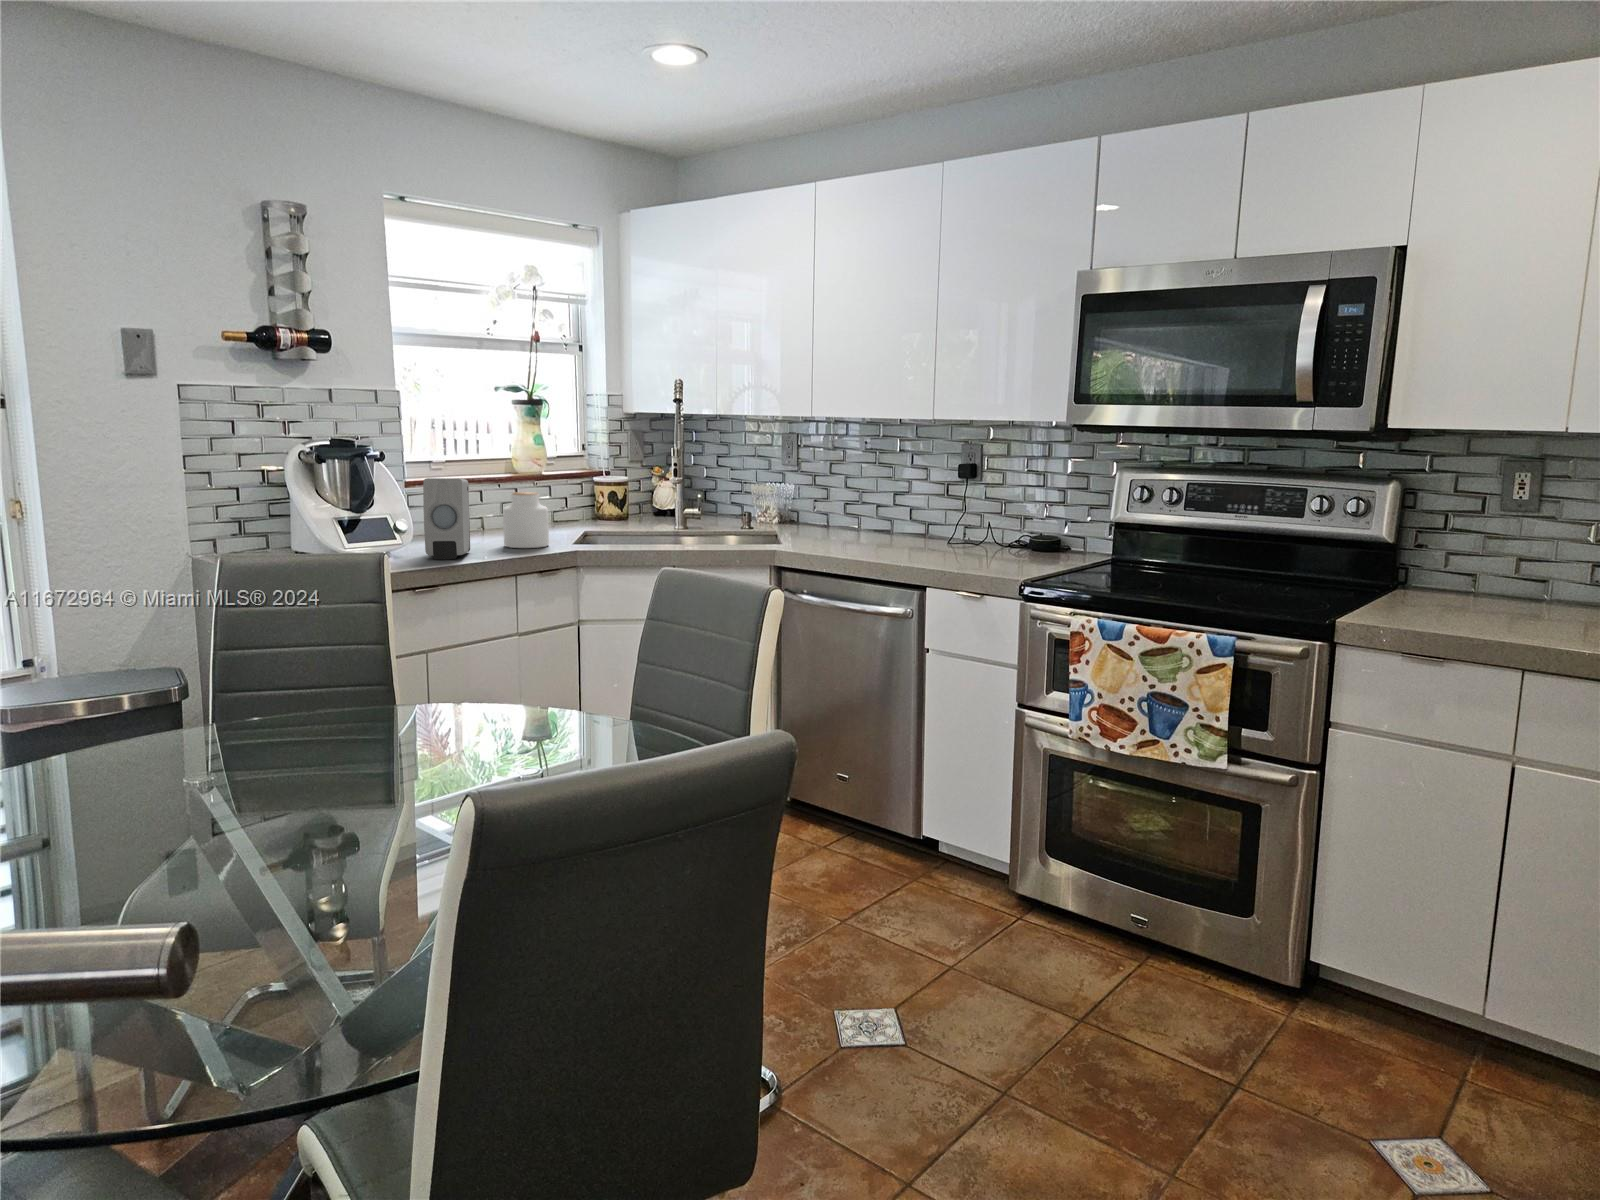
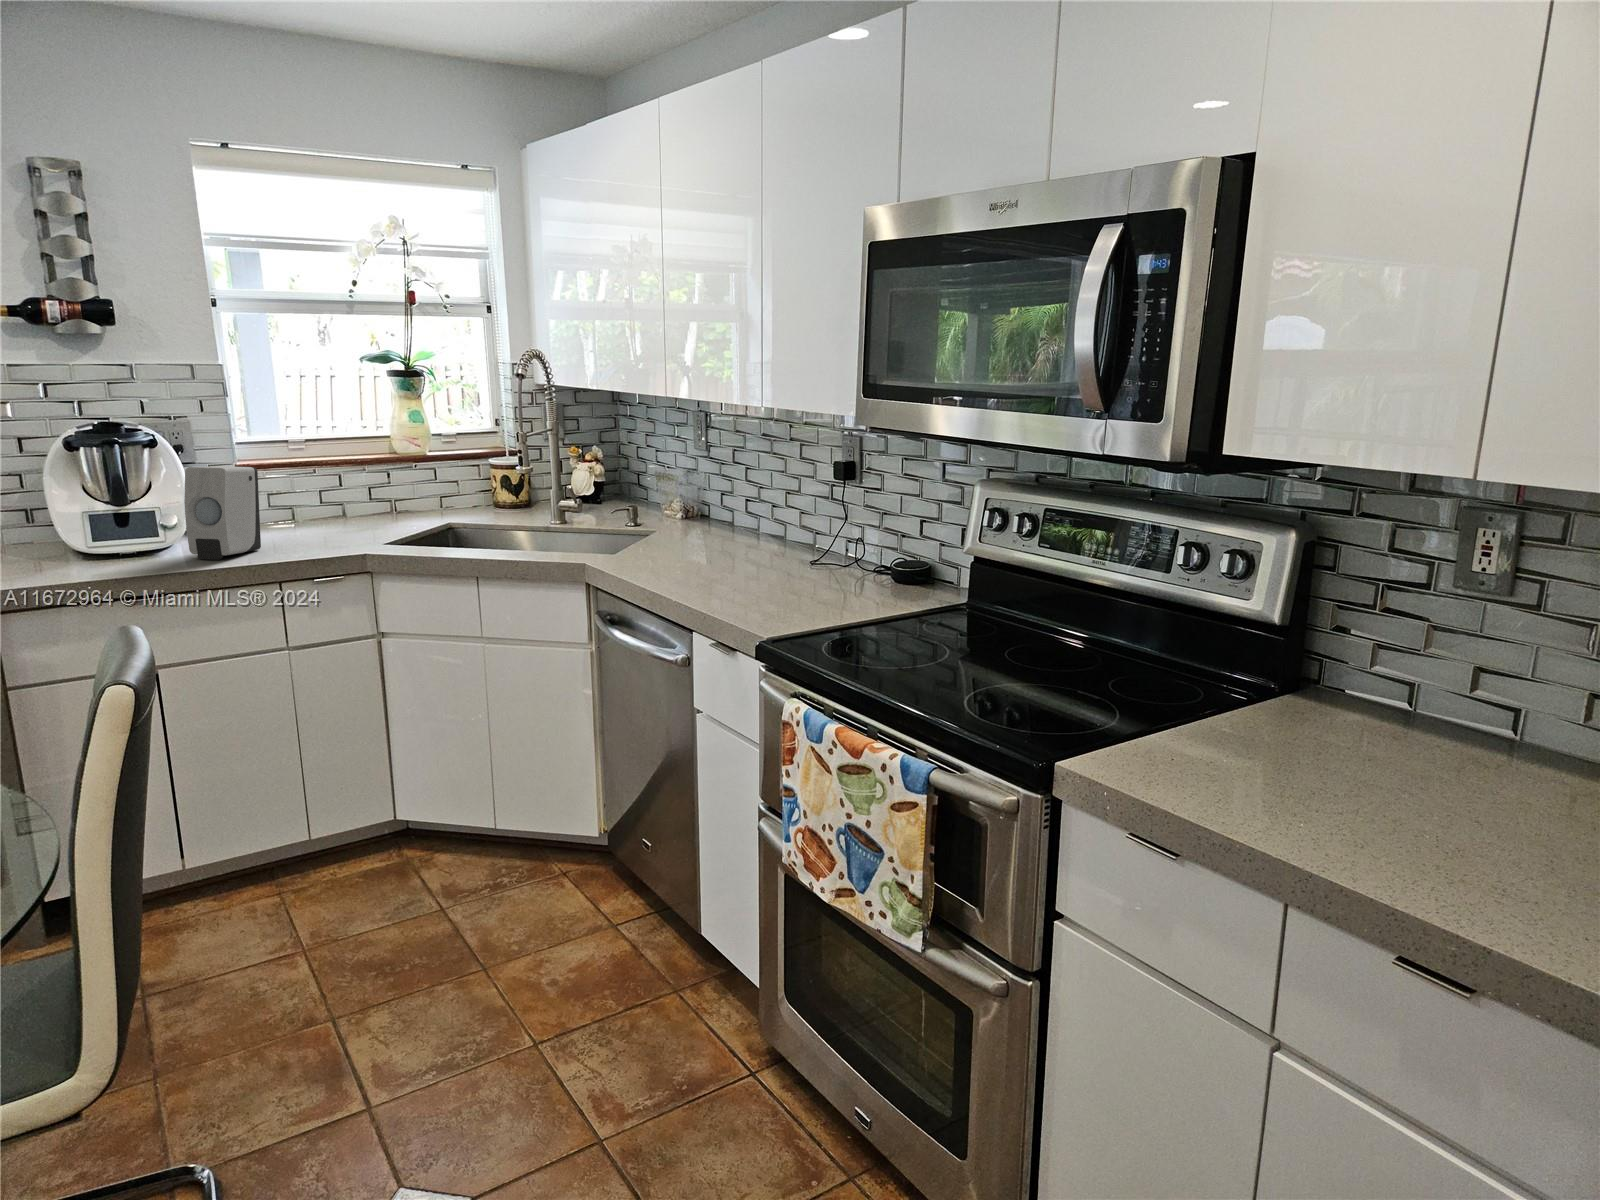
jar: present [503,492,549,548] -> none [312,480,369,546]

